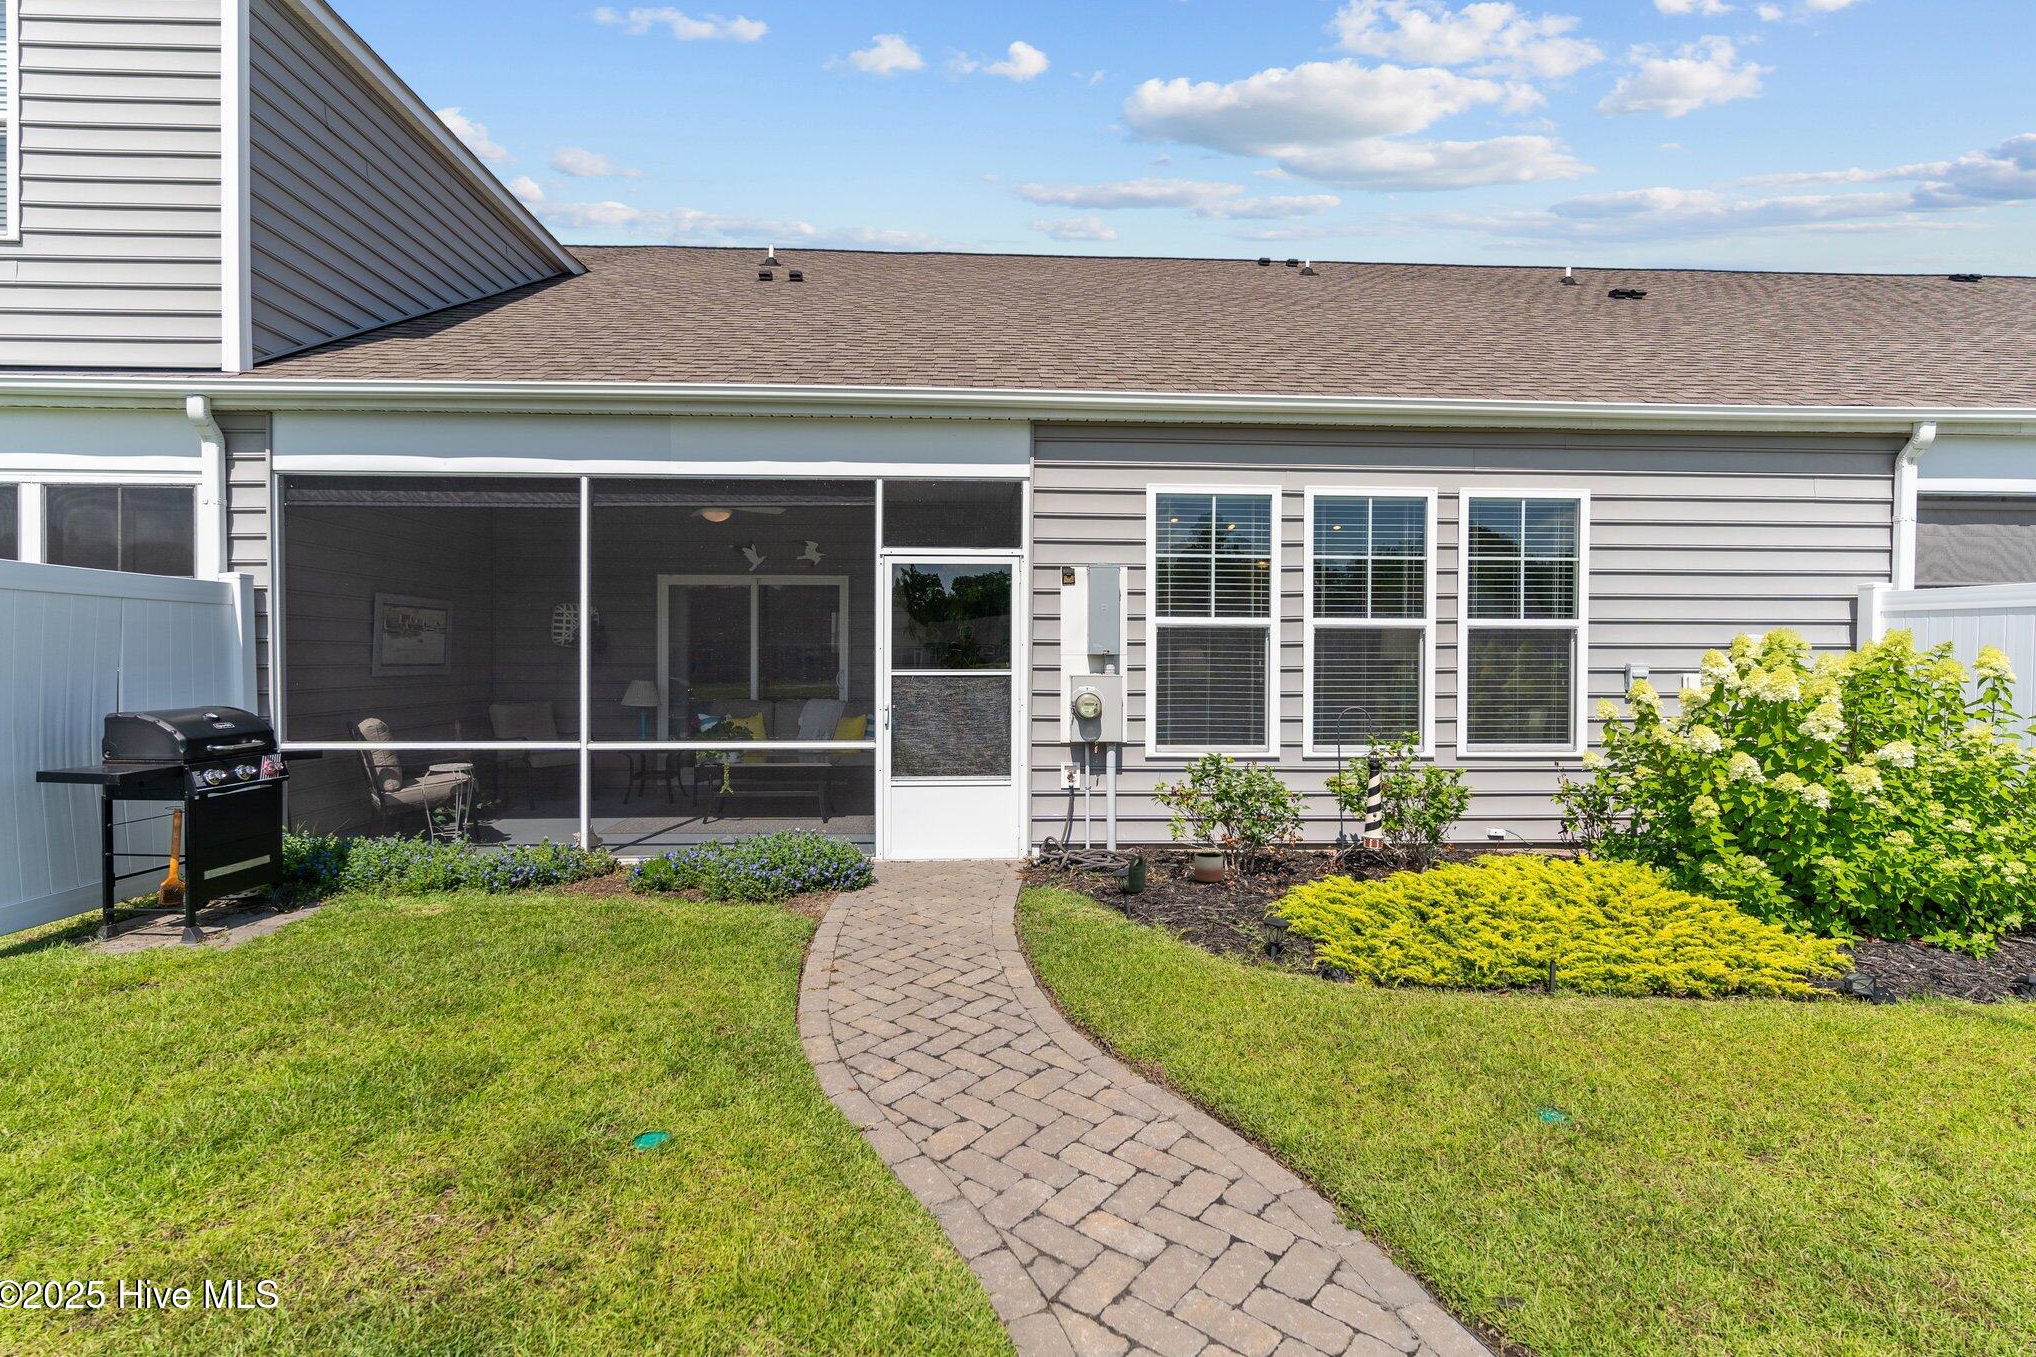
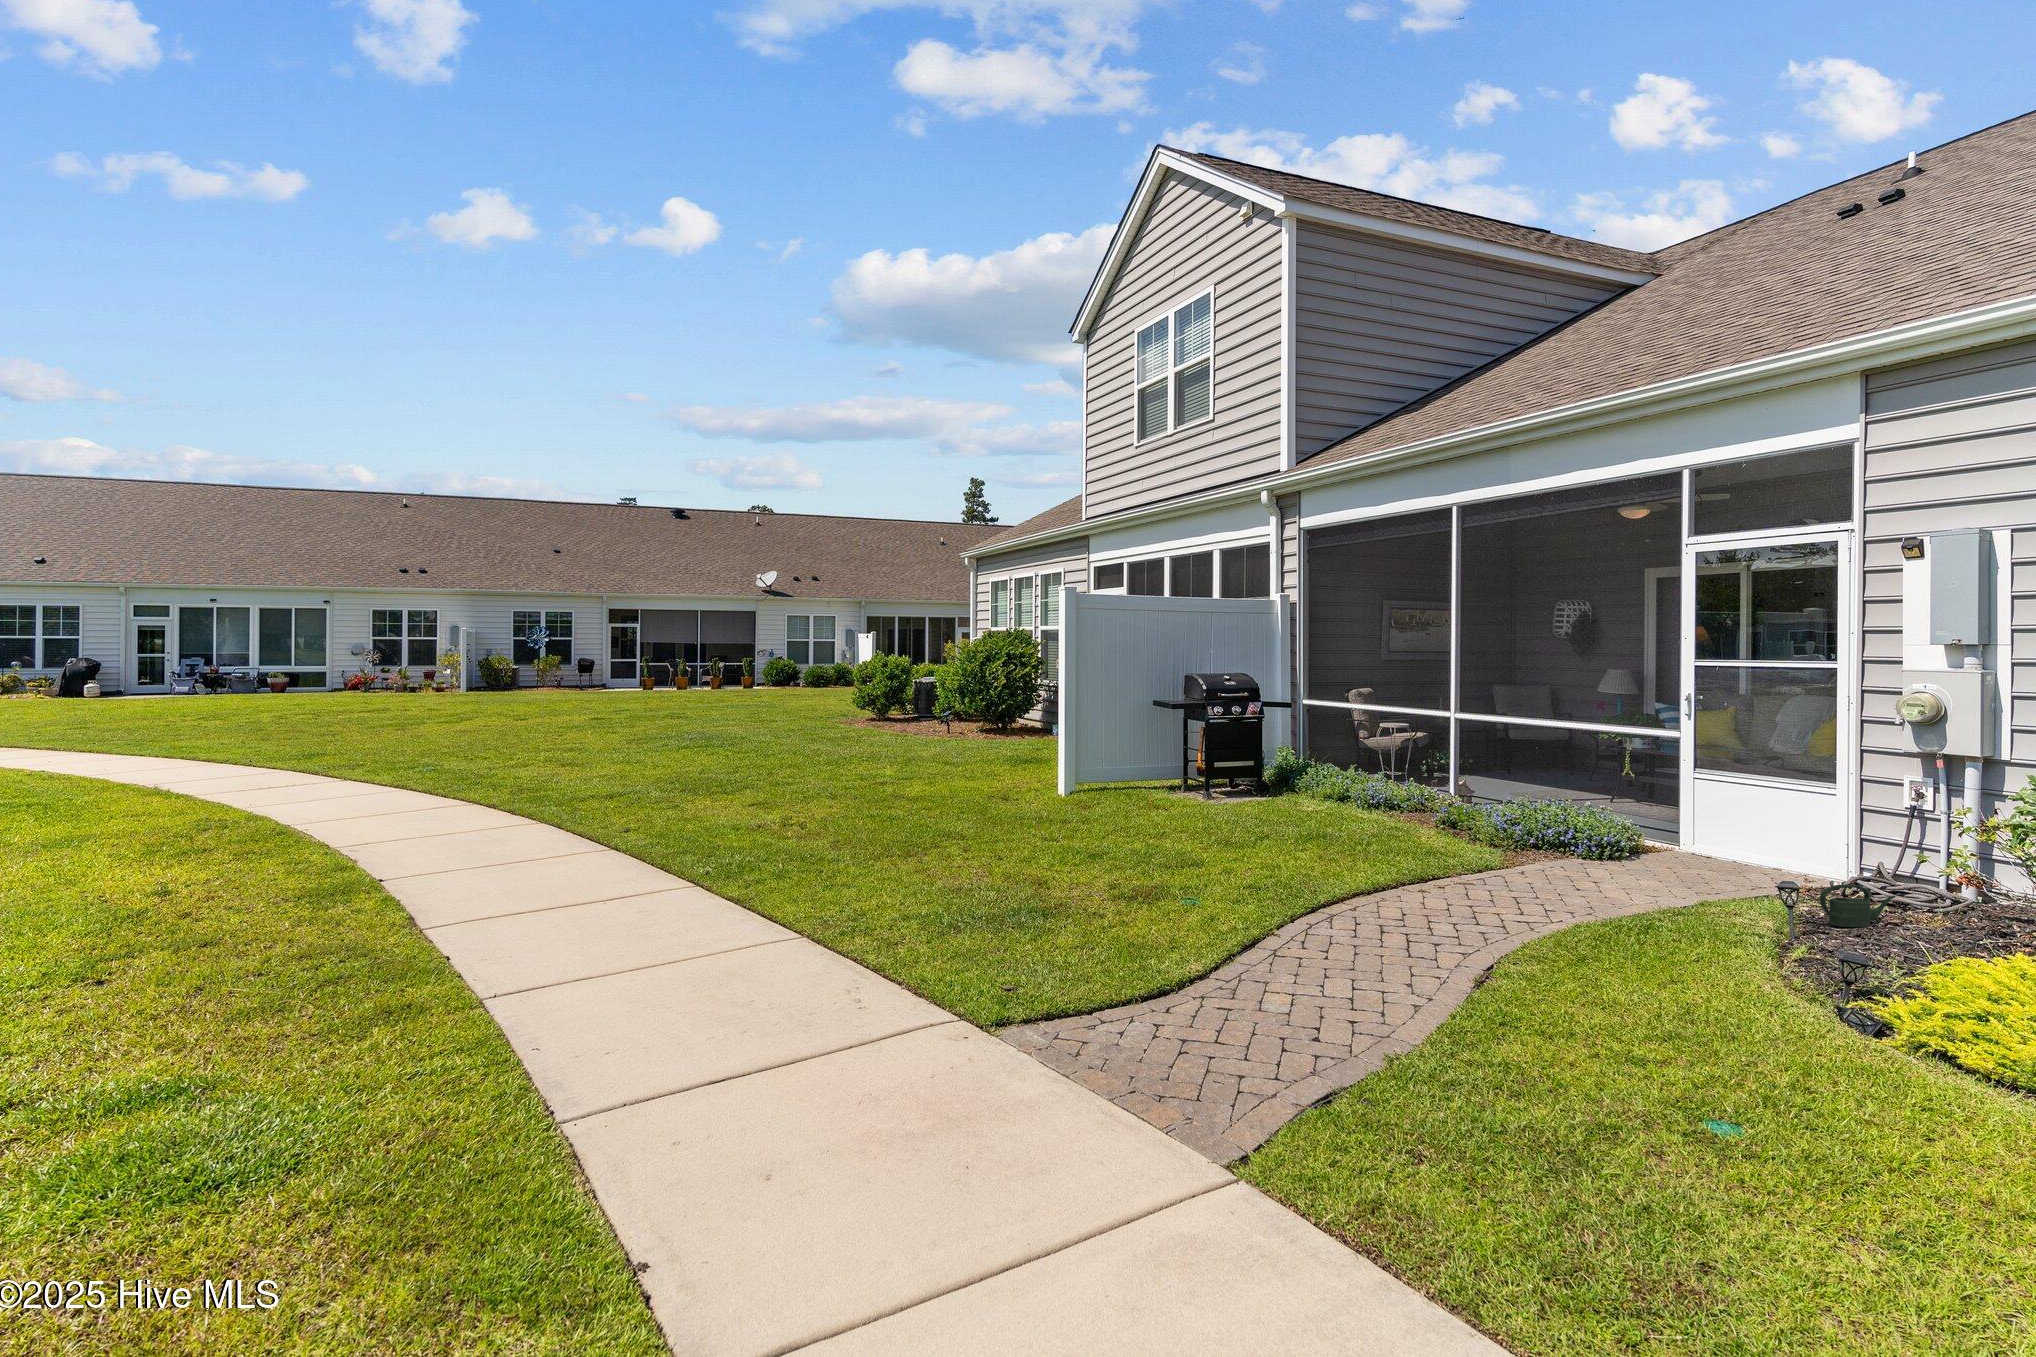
planter: present [1194,852,1223,882] -> none [1949,904,2002,946]

